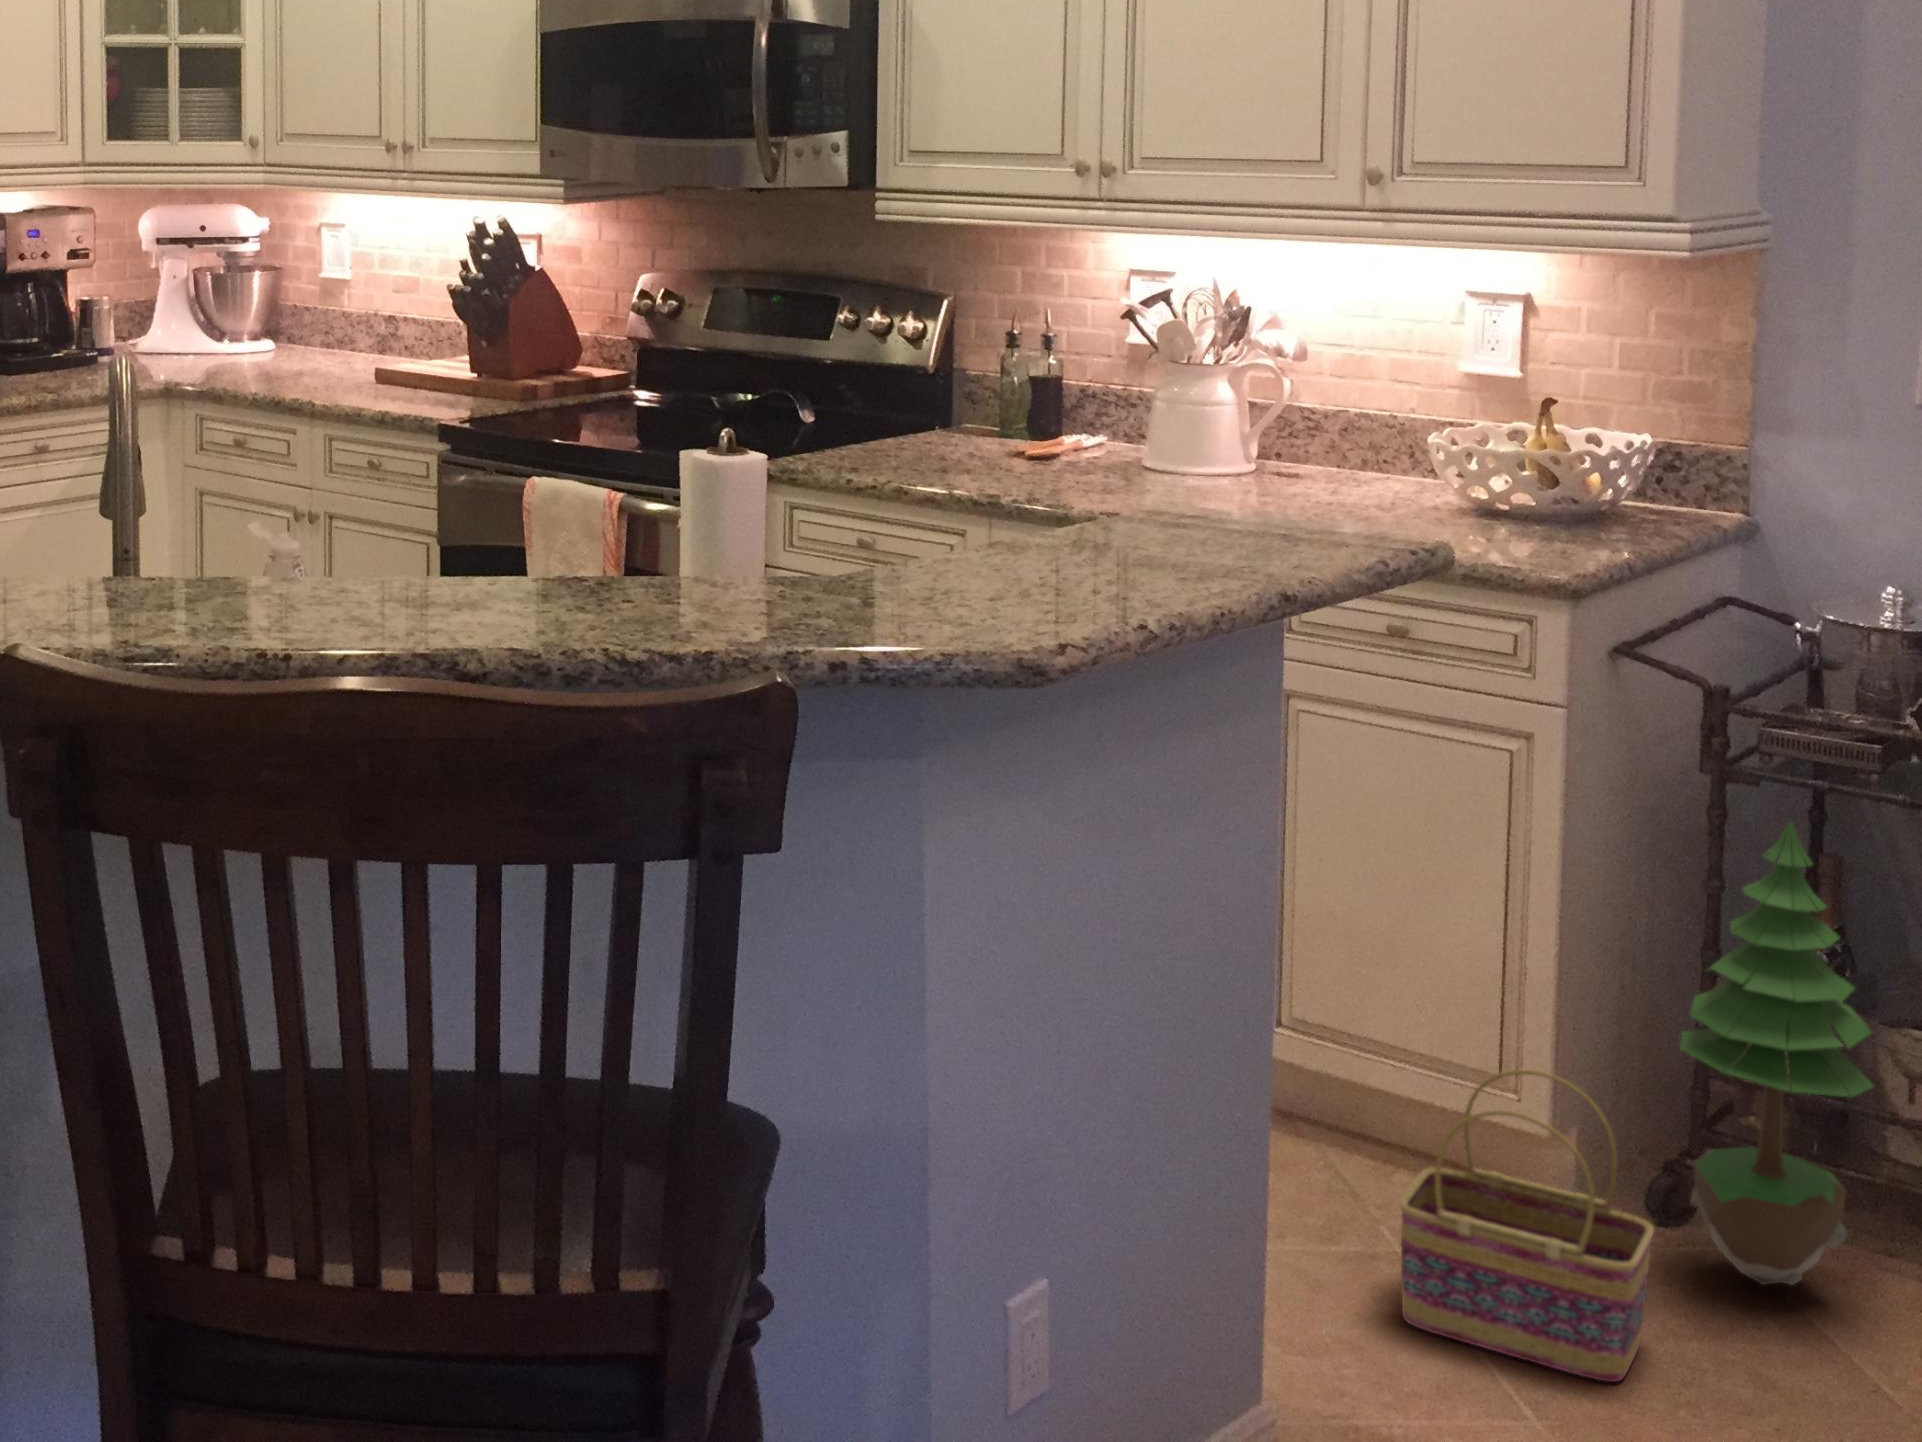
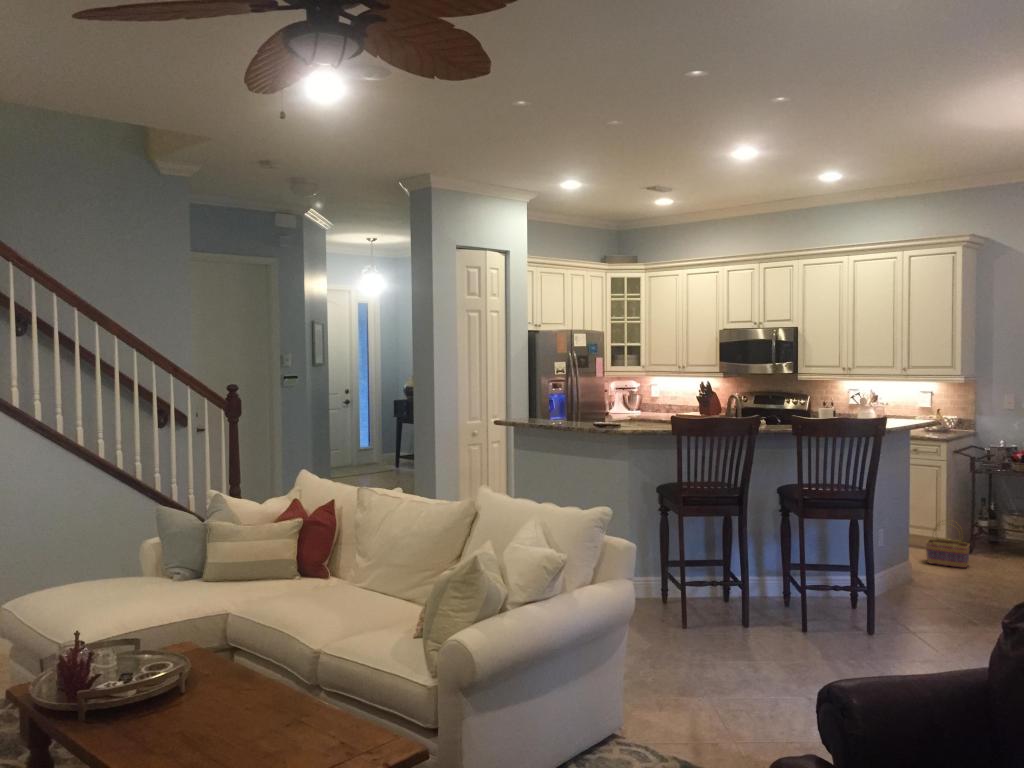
potted tree: present [1680,821,1874,1285] -> none [971,476,1005,559]

